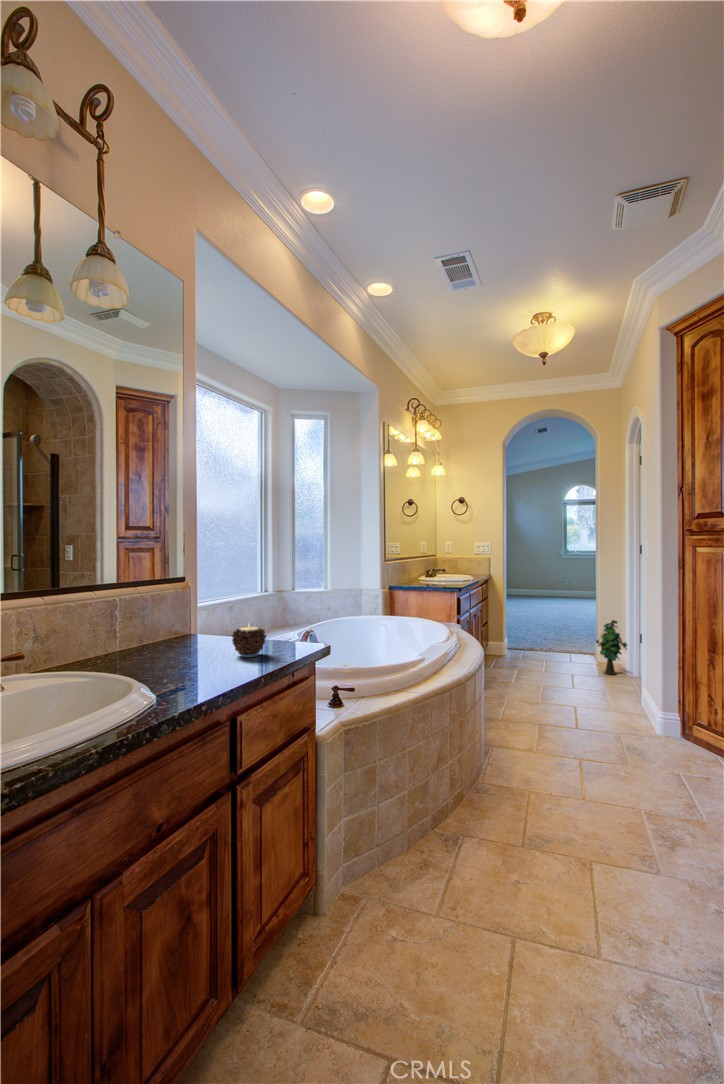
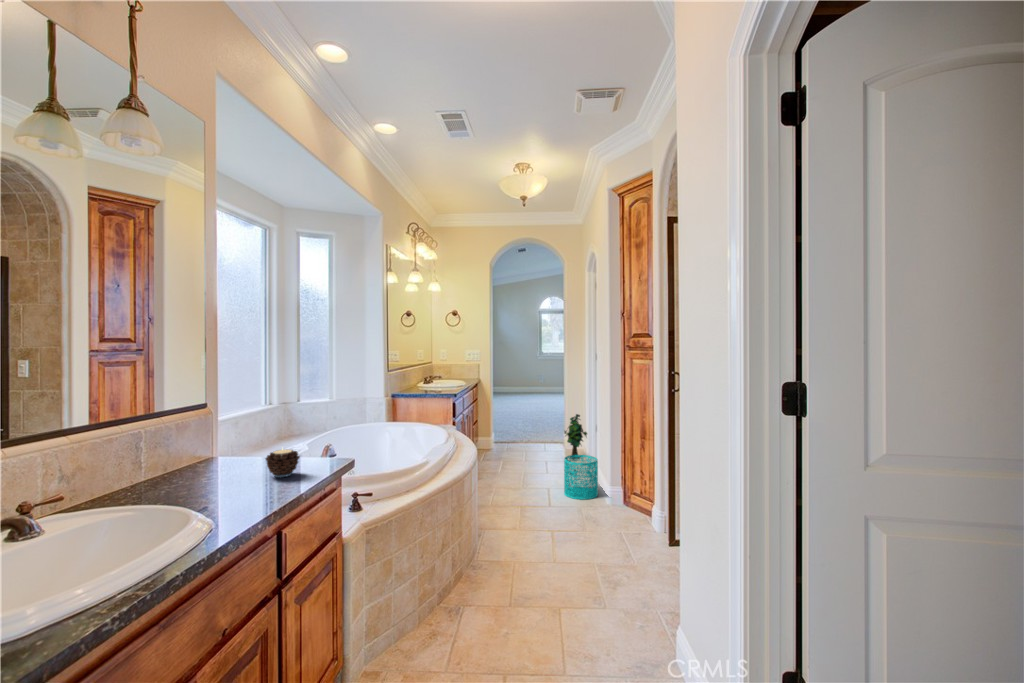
wastebasket: none [596,669,643,727] -> present [564,455,598,500]

